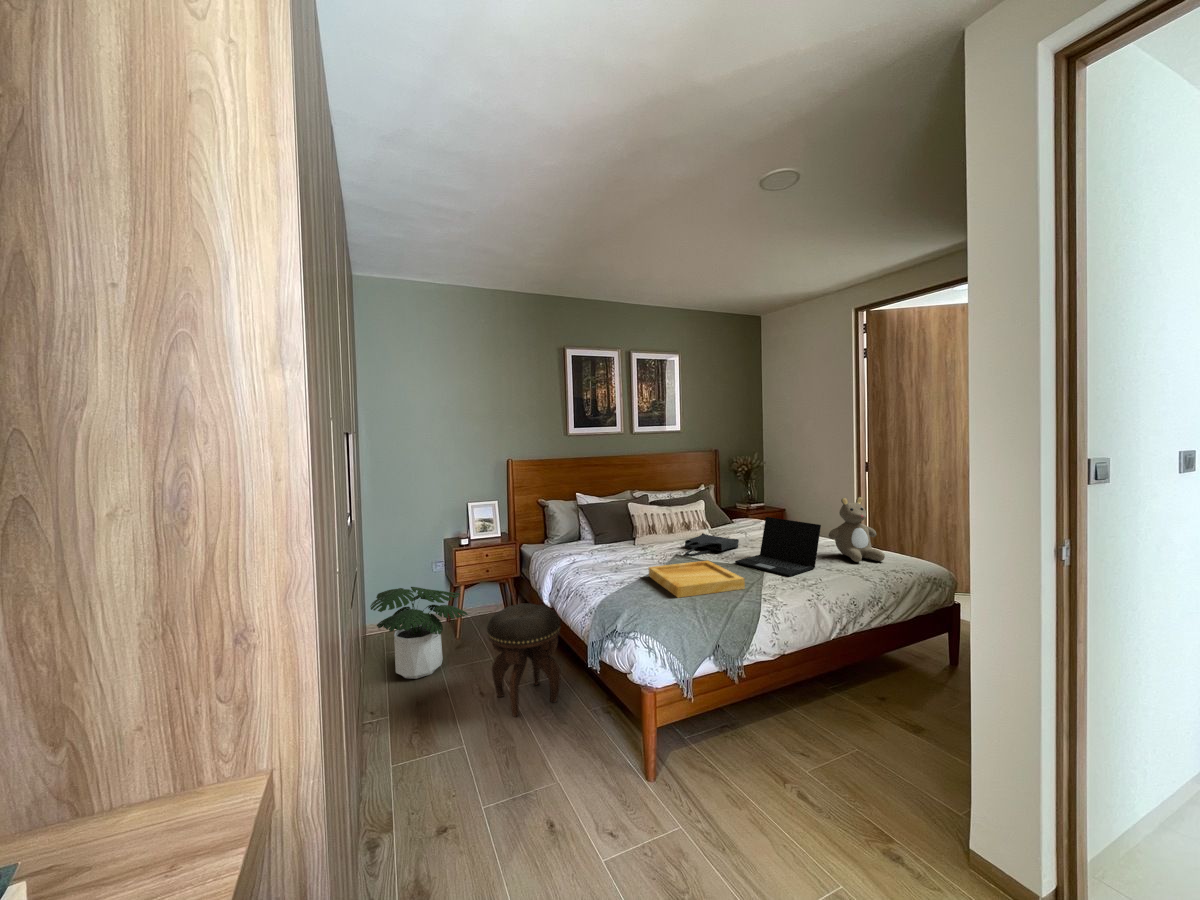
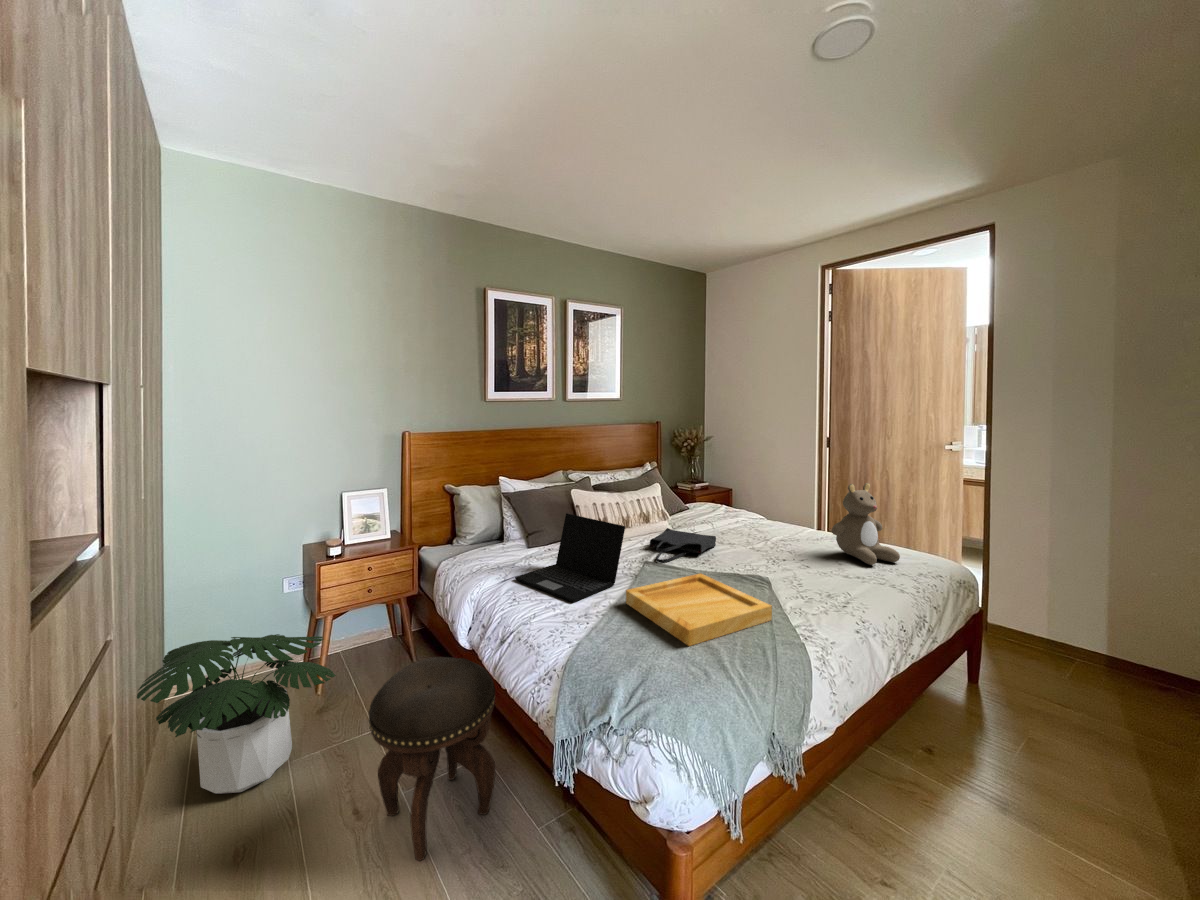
laptop: present [735,517,821,577] -> present [515,513,625,602]

